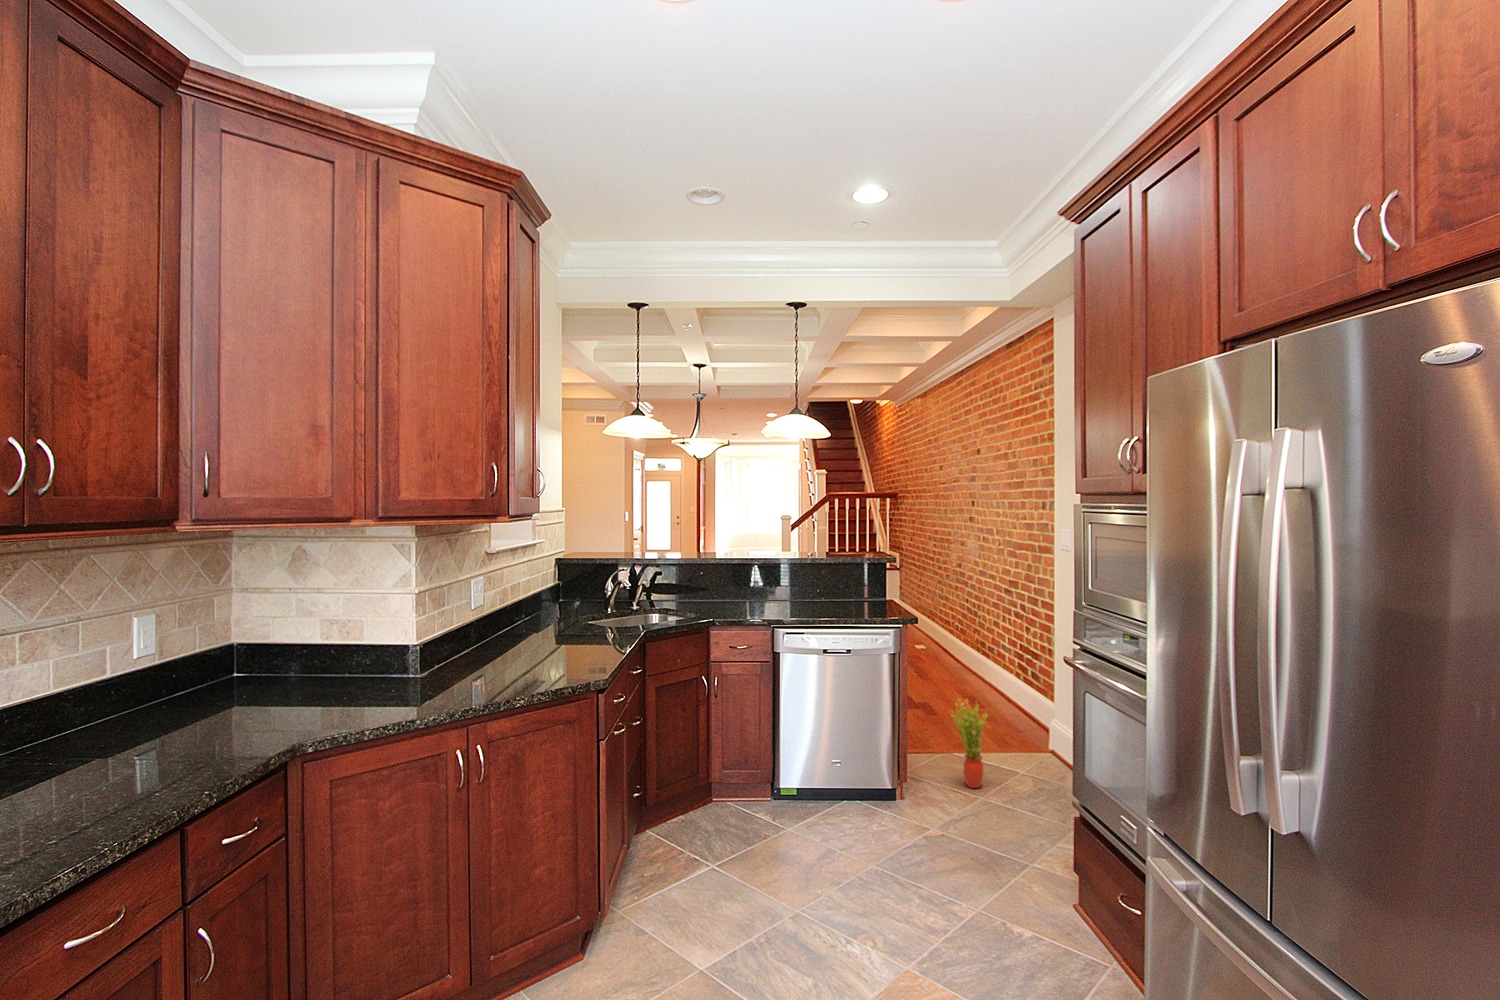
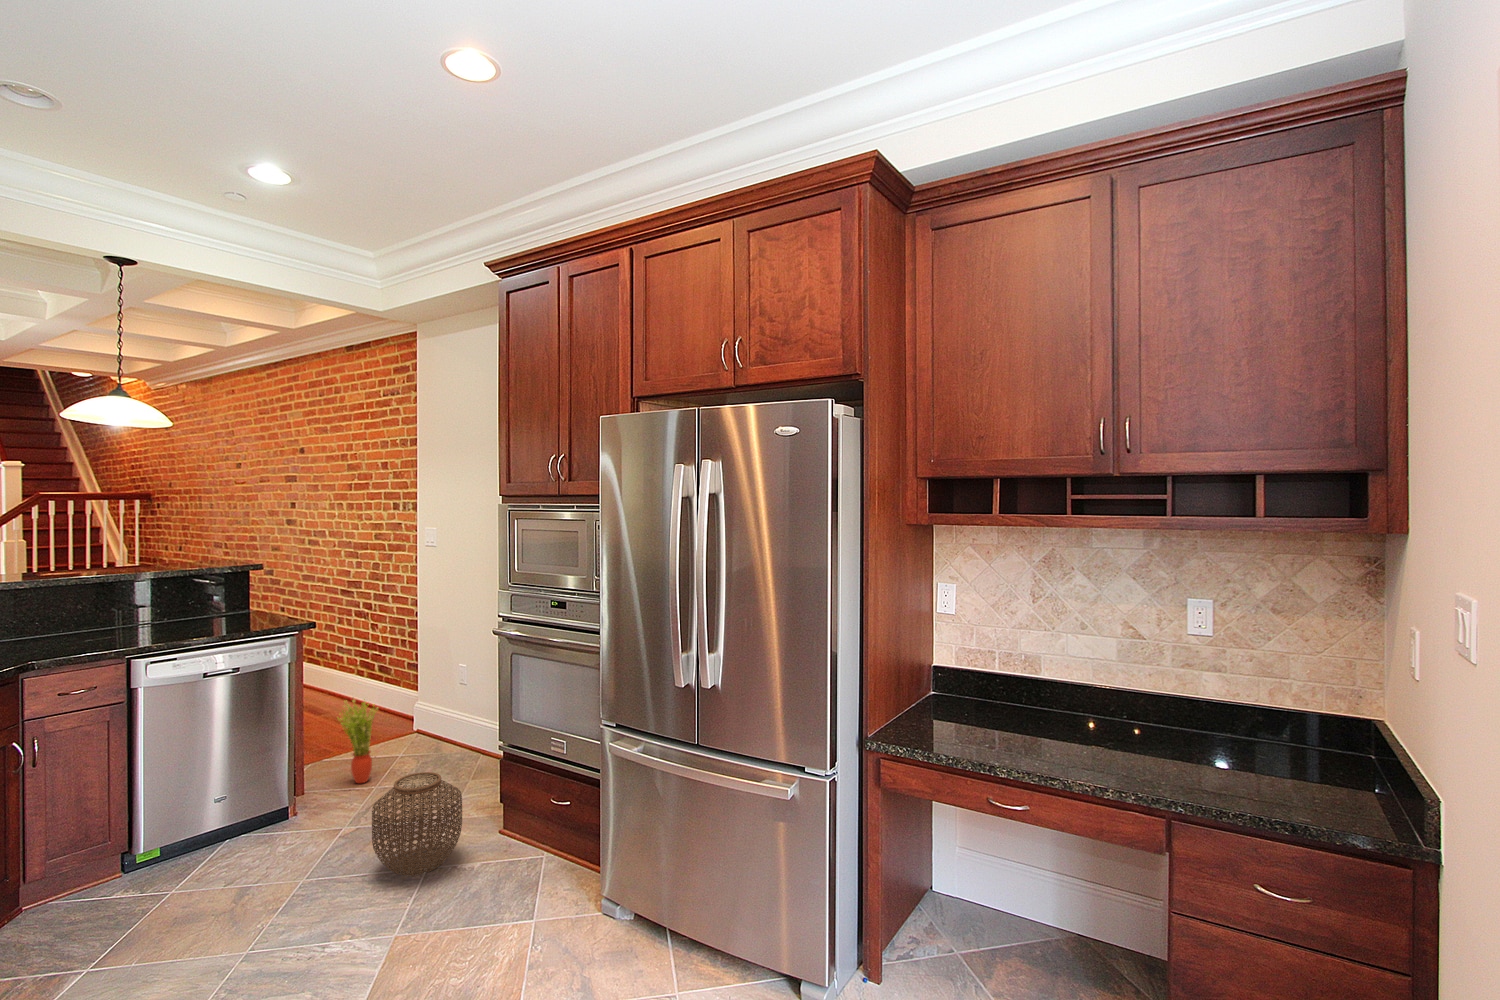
woven basket: none [924,797,1020,916] -> present [372,772,462,876]

